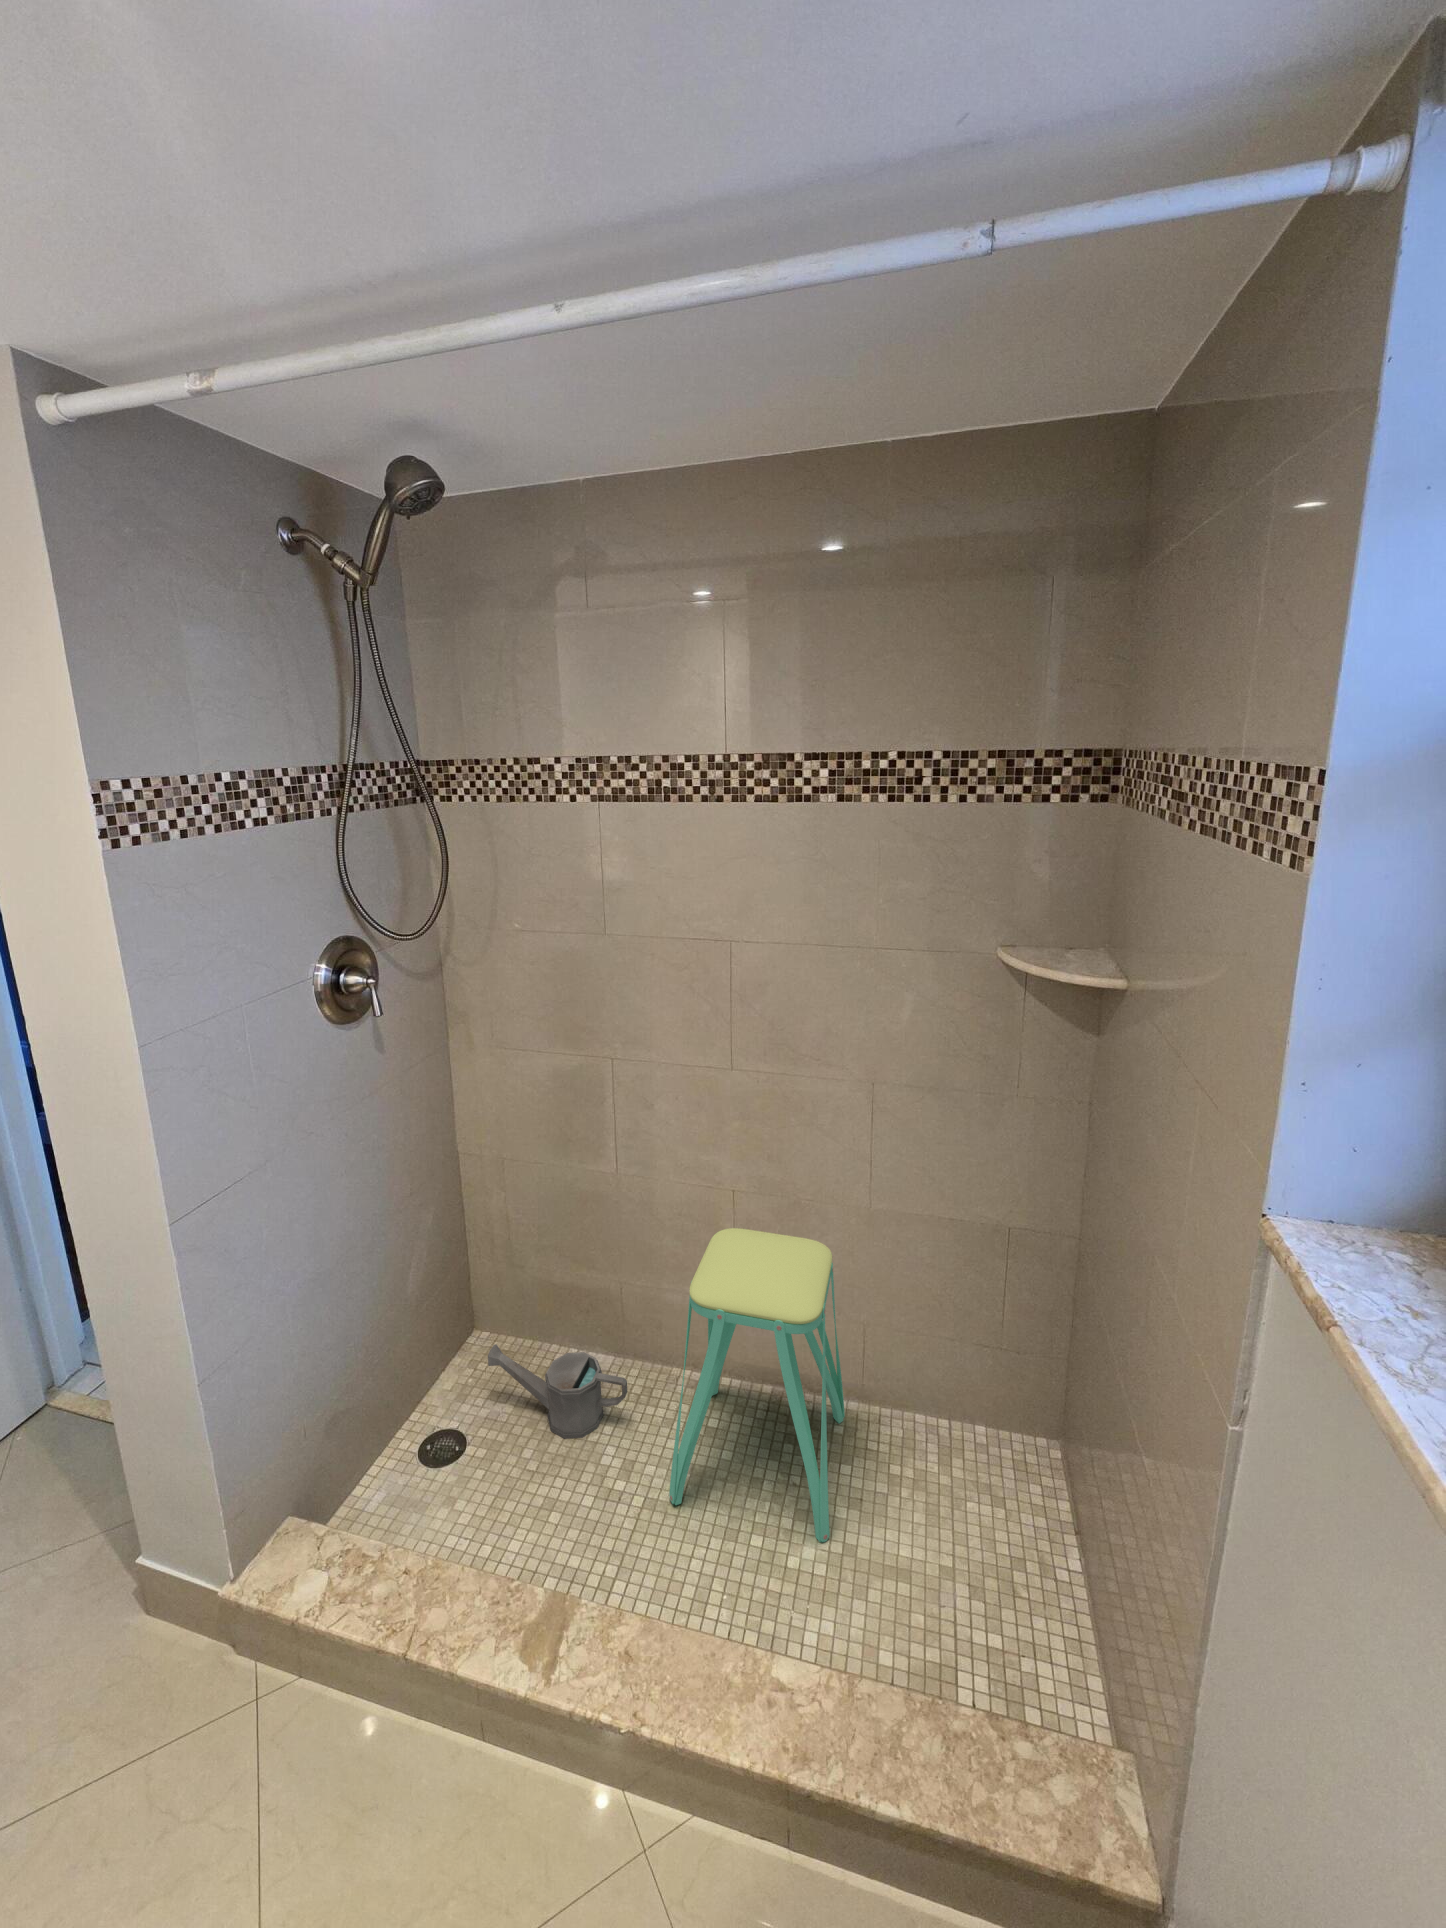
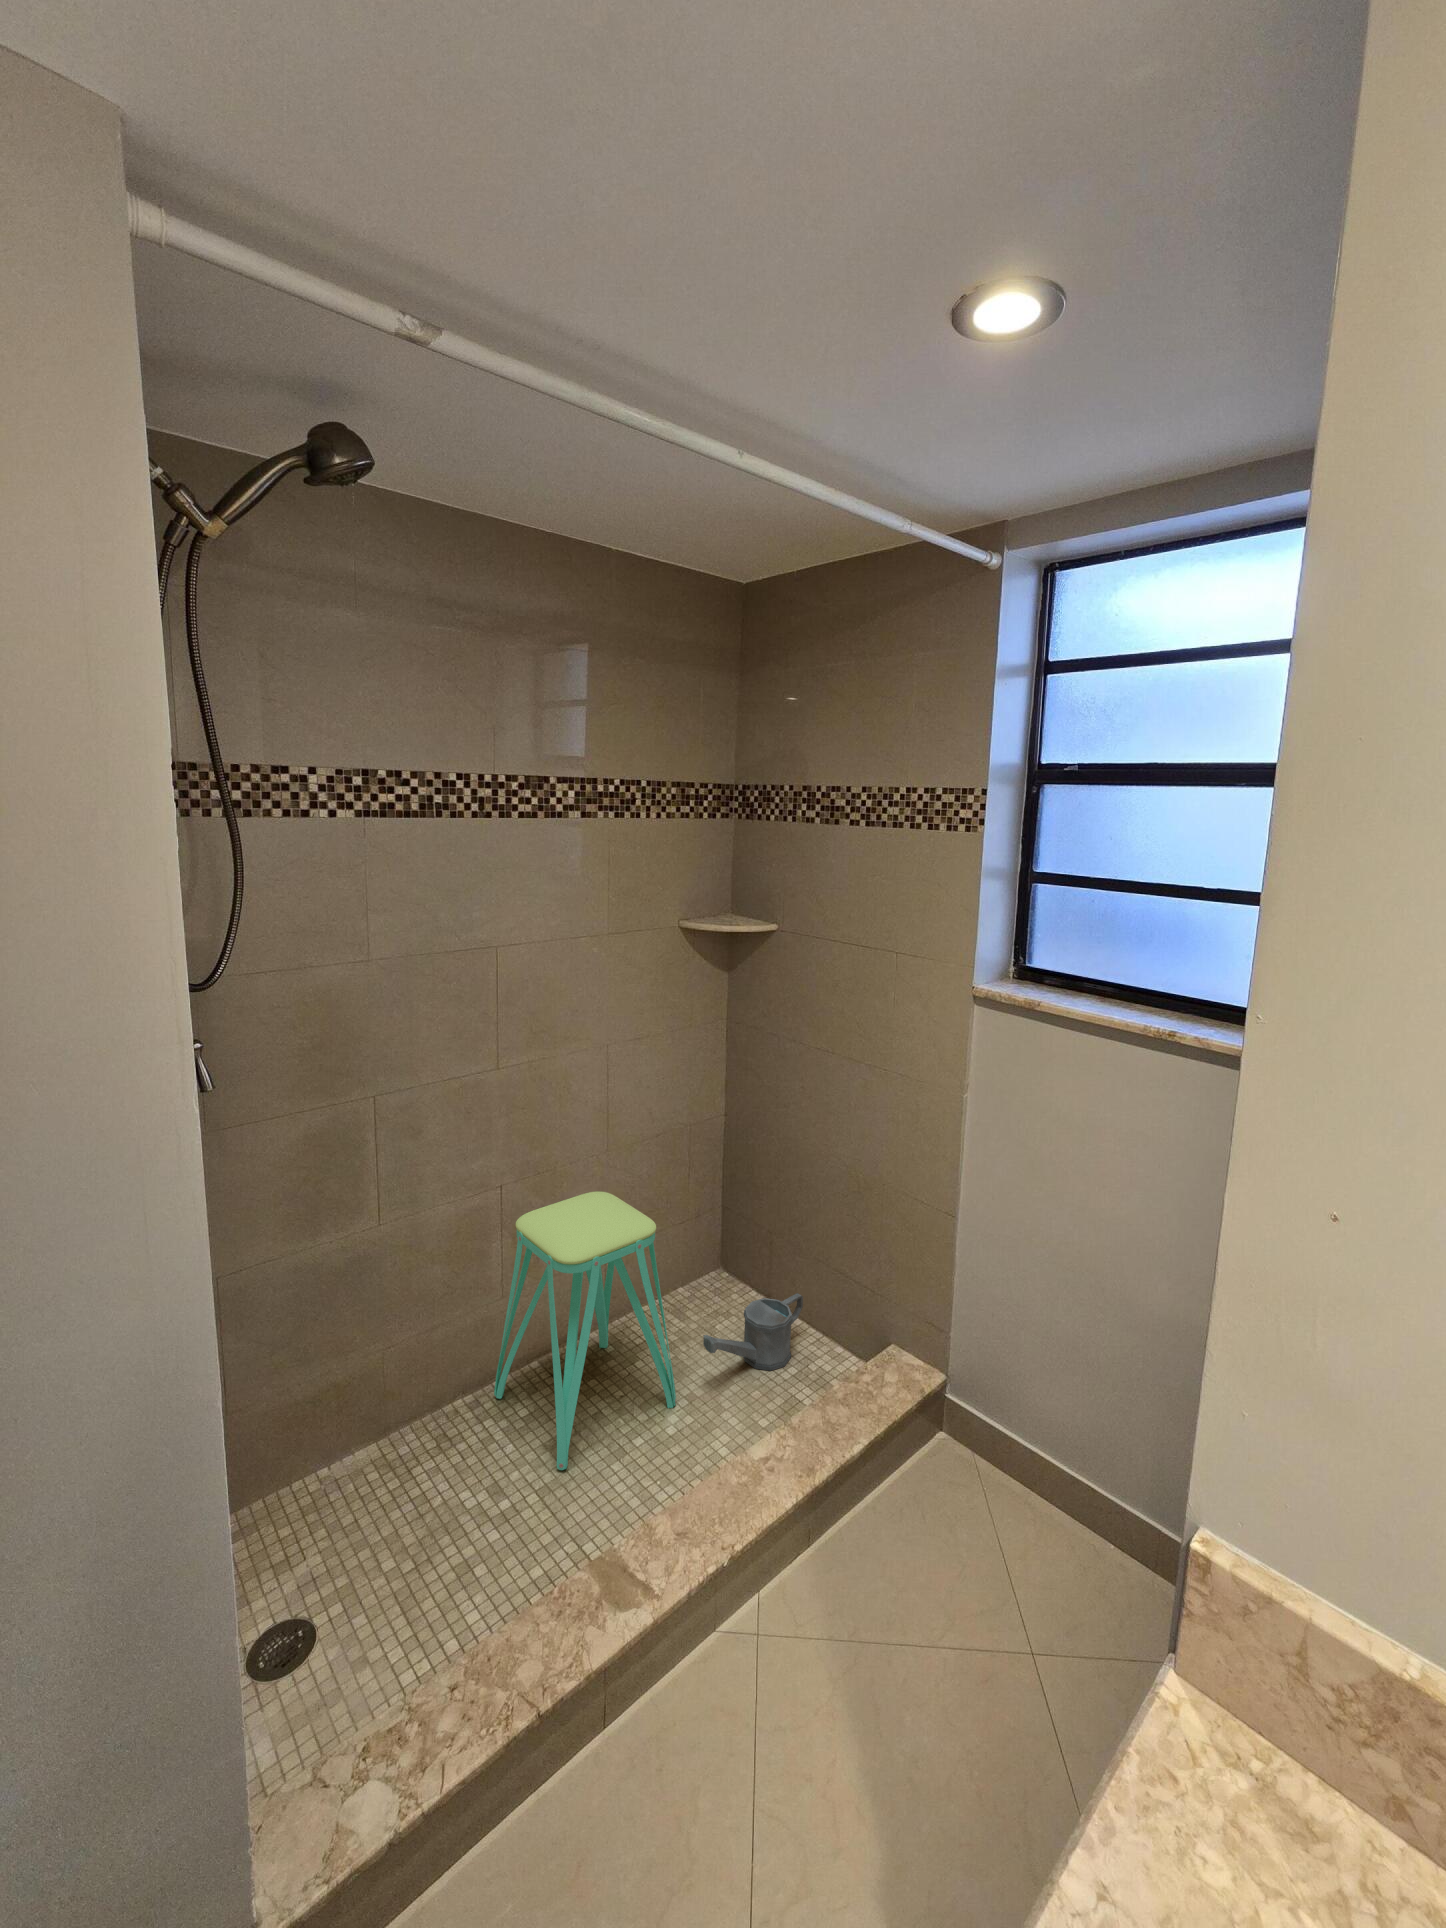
watering can: present [488,1344,627,1439] -> present [703,1293,803,1371]

